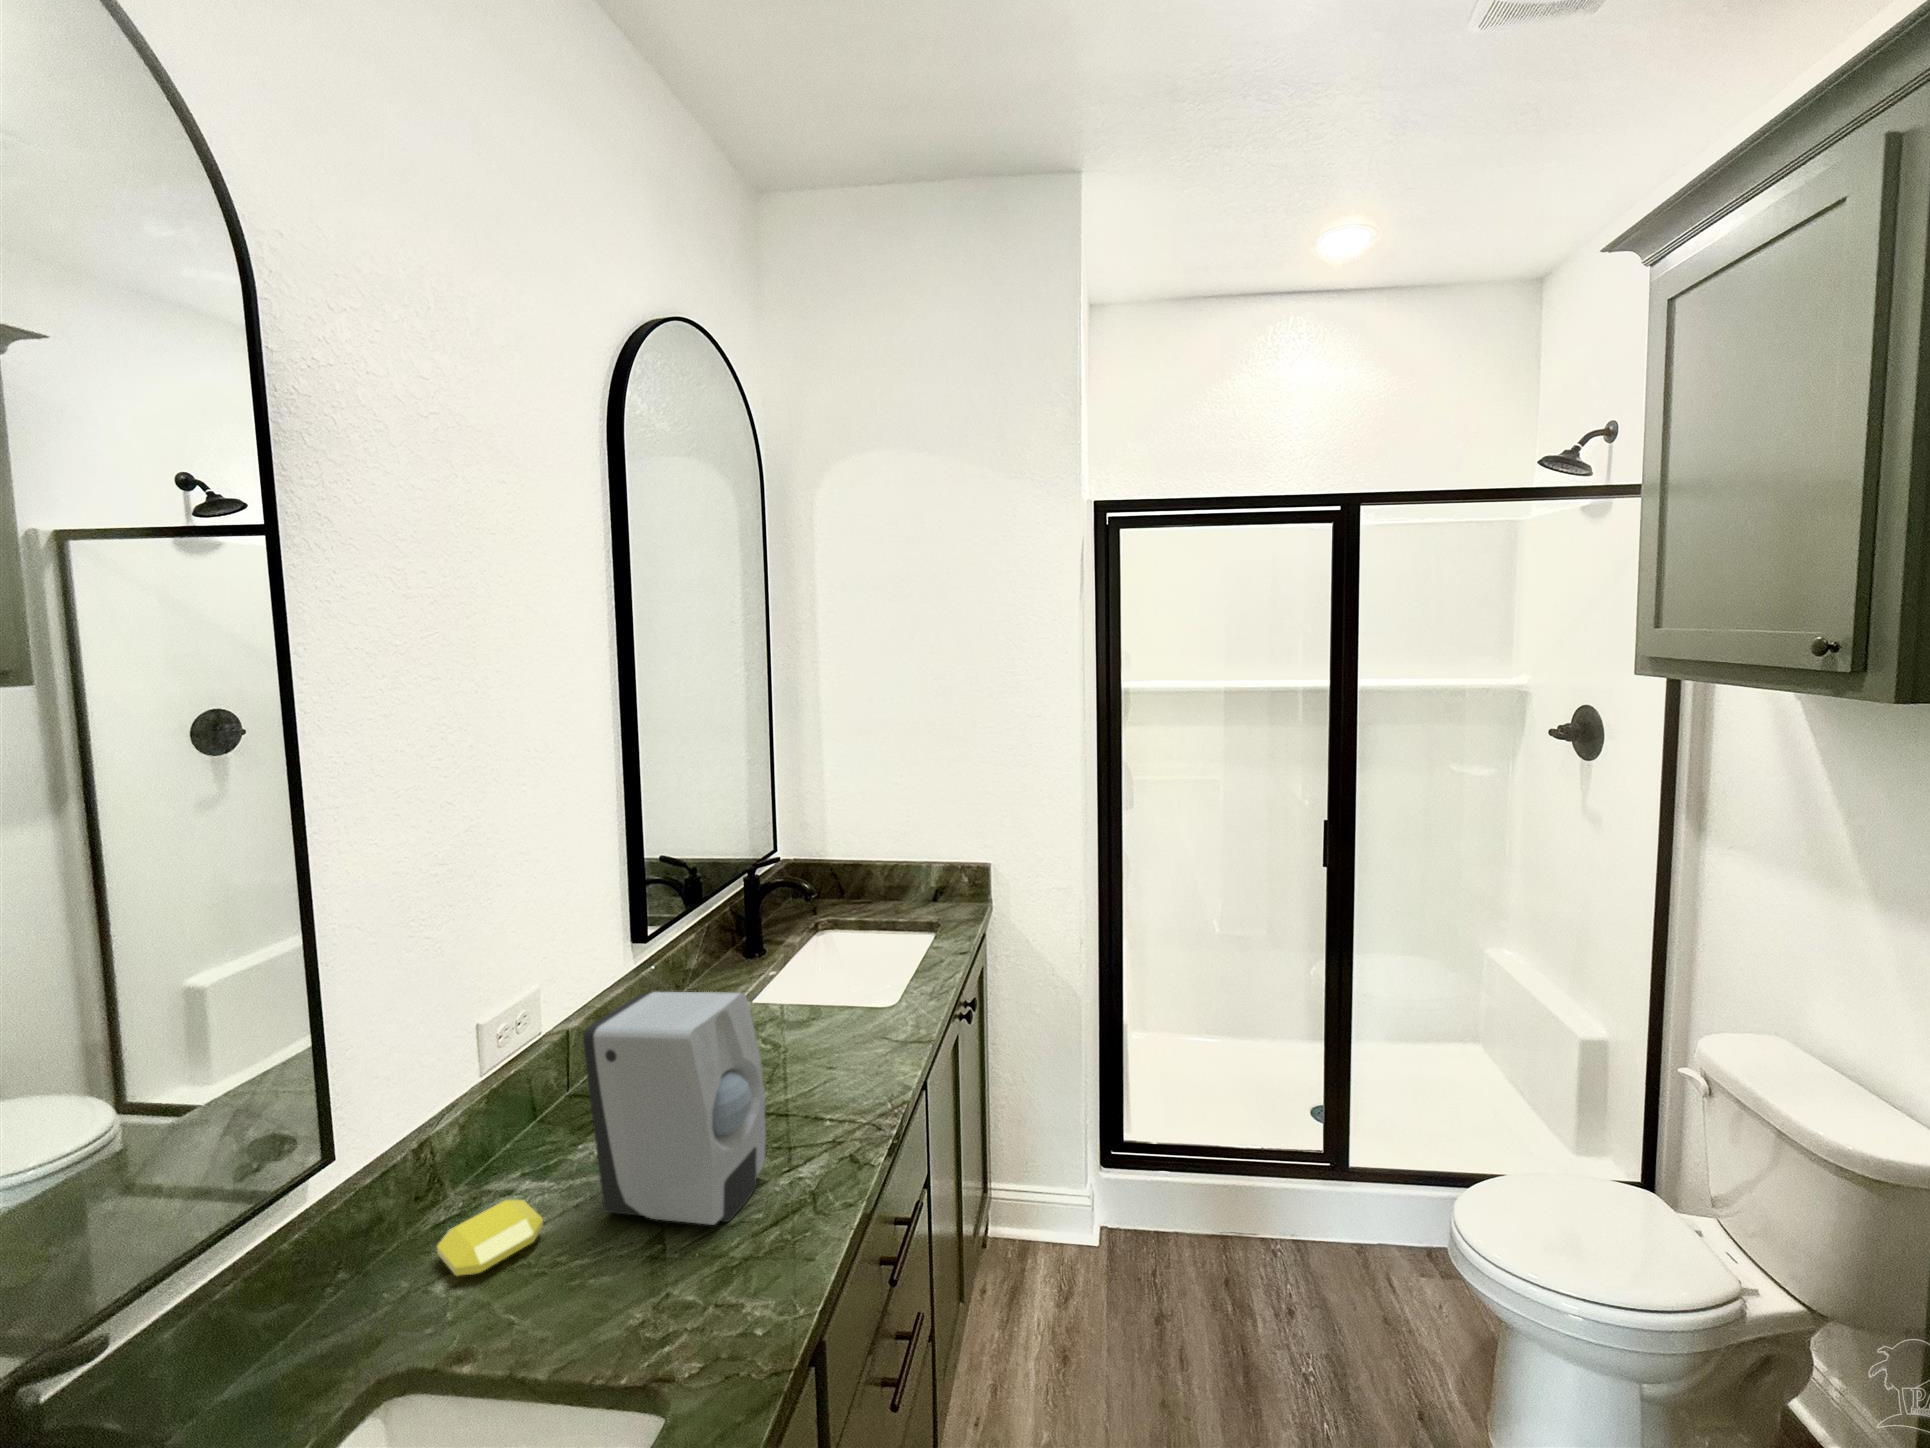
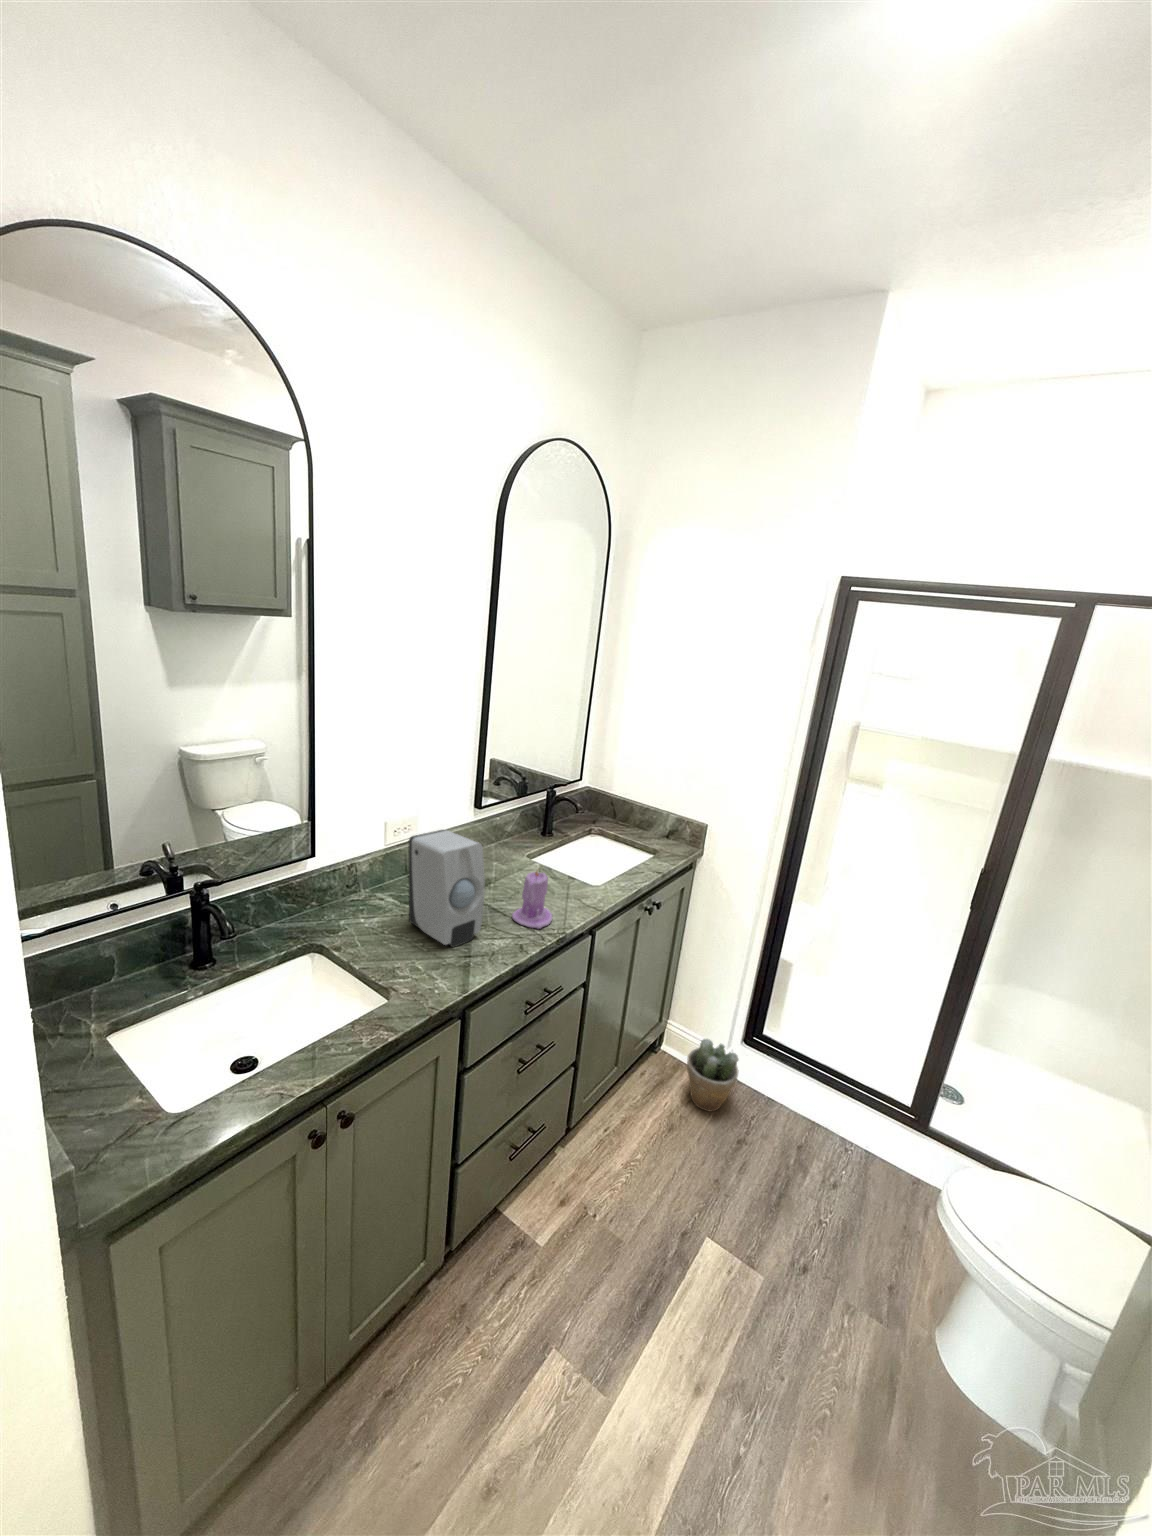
candle: none [795,1004,869,1120] -> present [512,871,552,929]
potted plant: none [1049,1181,1125,1300] -> present [687,1039,739,1112]
soap bar: present [437,1200,543,1276] -> none [346,901,385,924]

